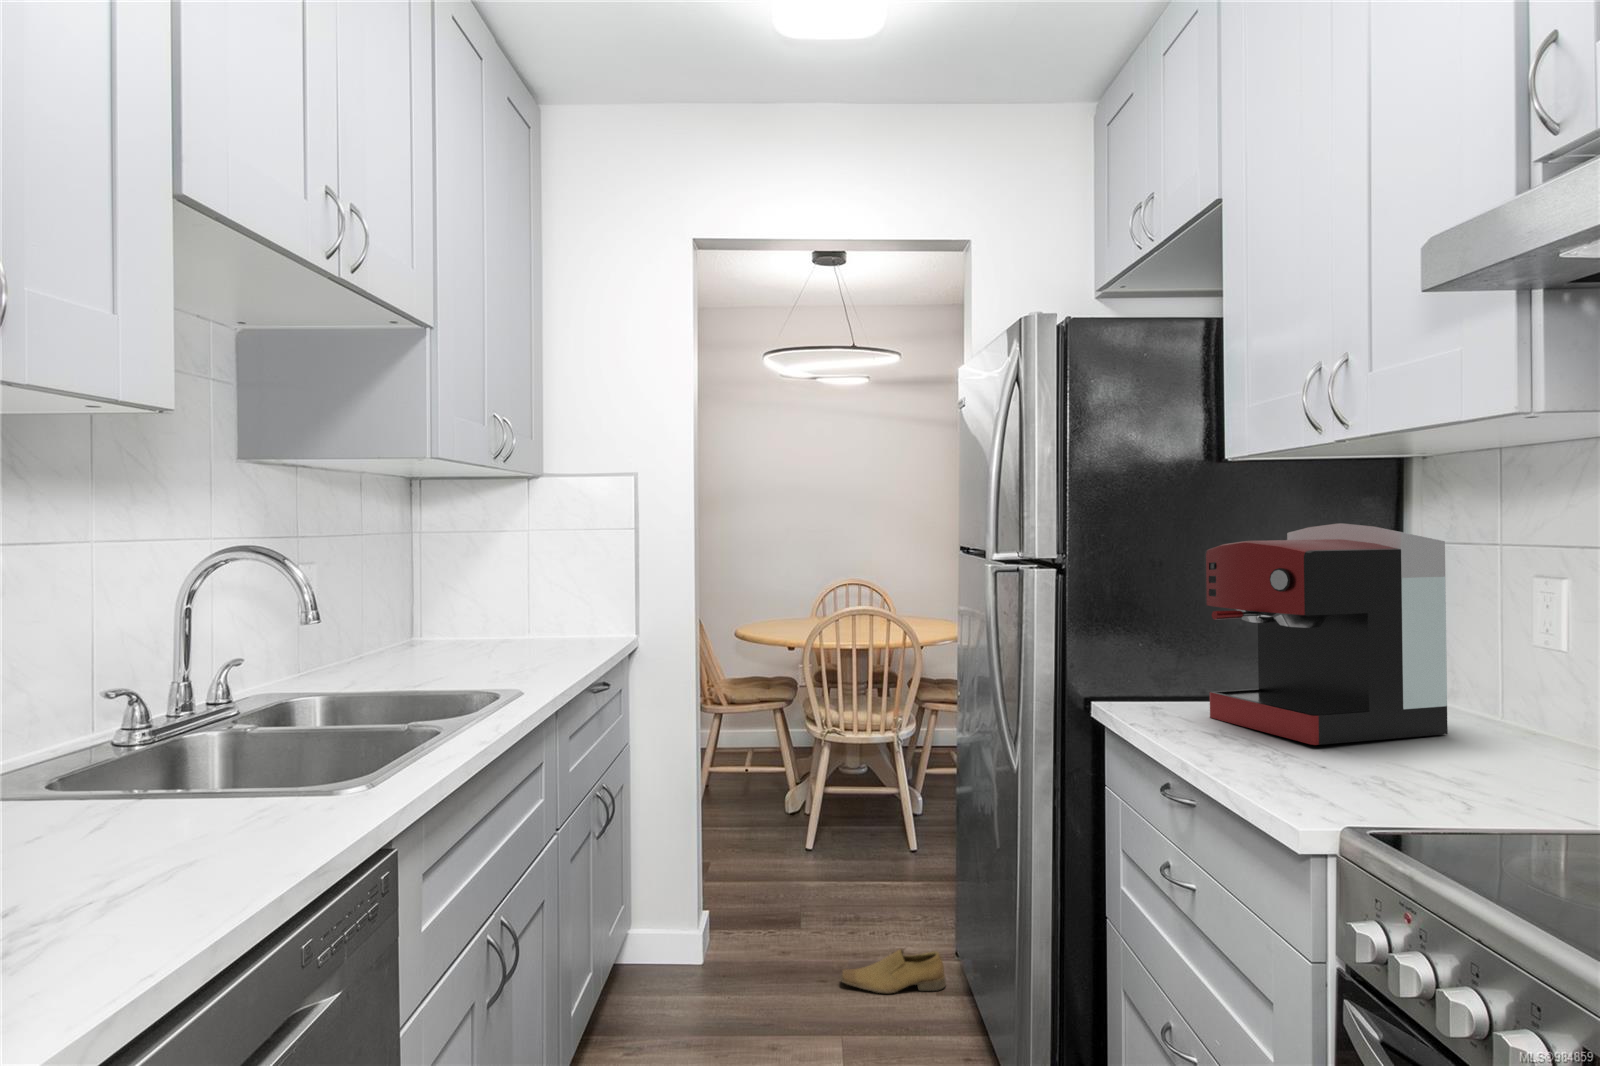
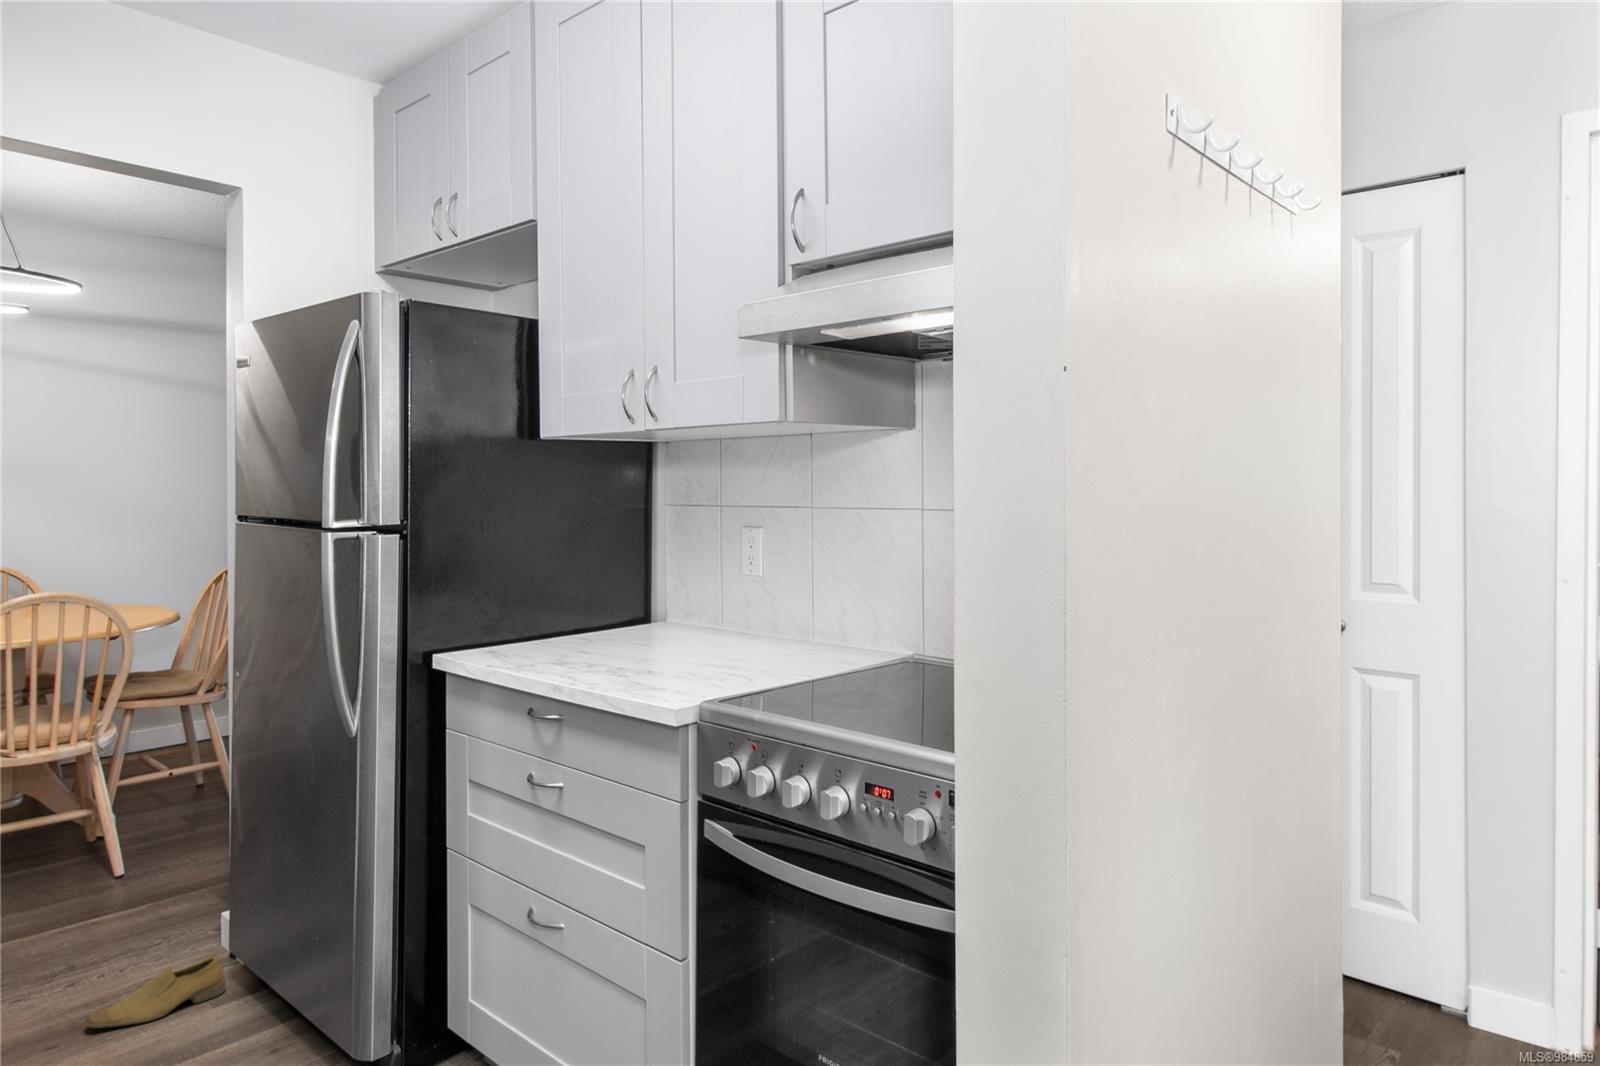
coffee maker: present [1204,523,1448,745] -> none [540,496,704,662]

